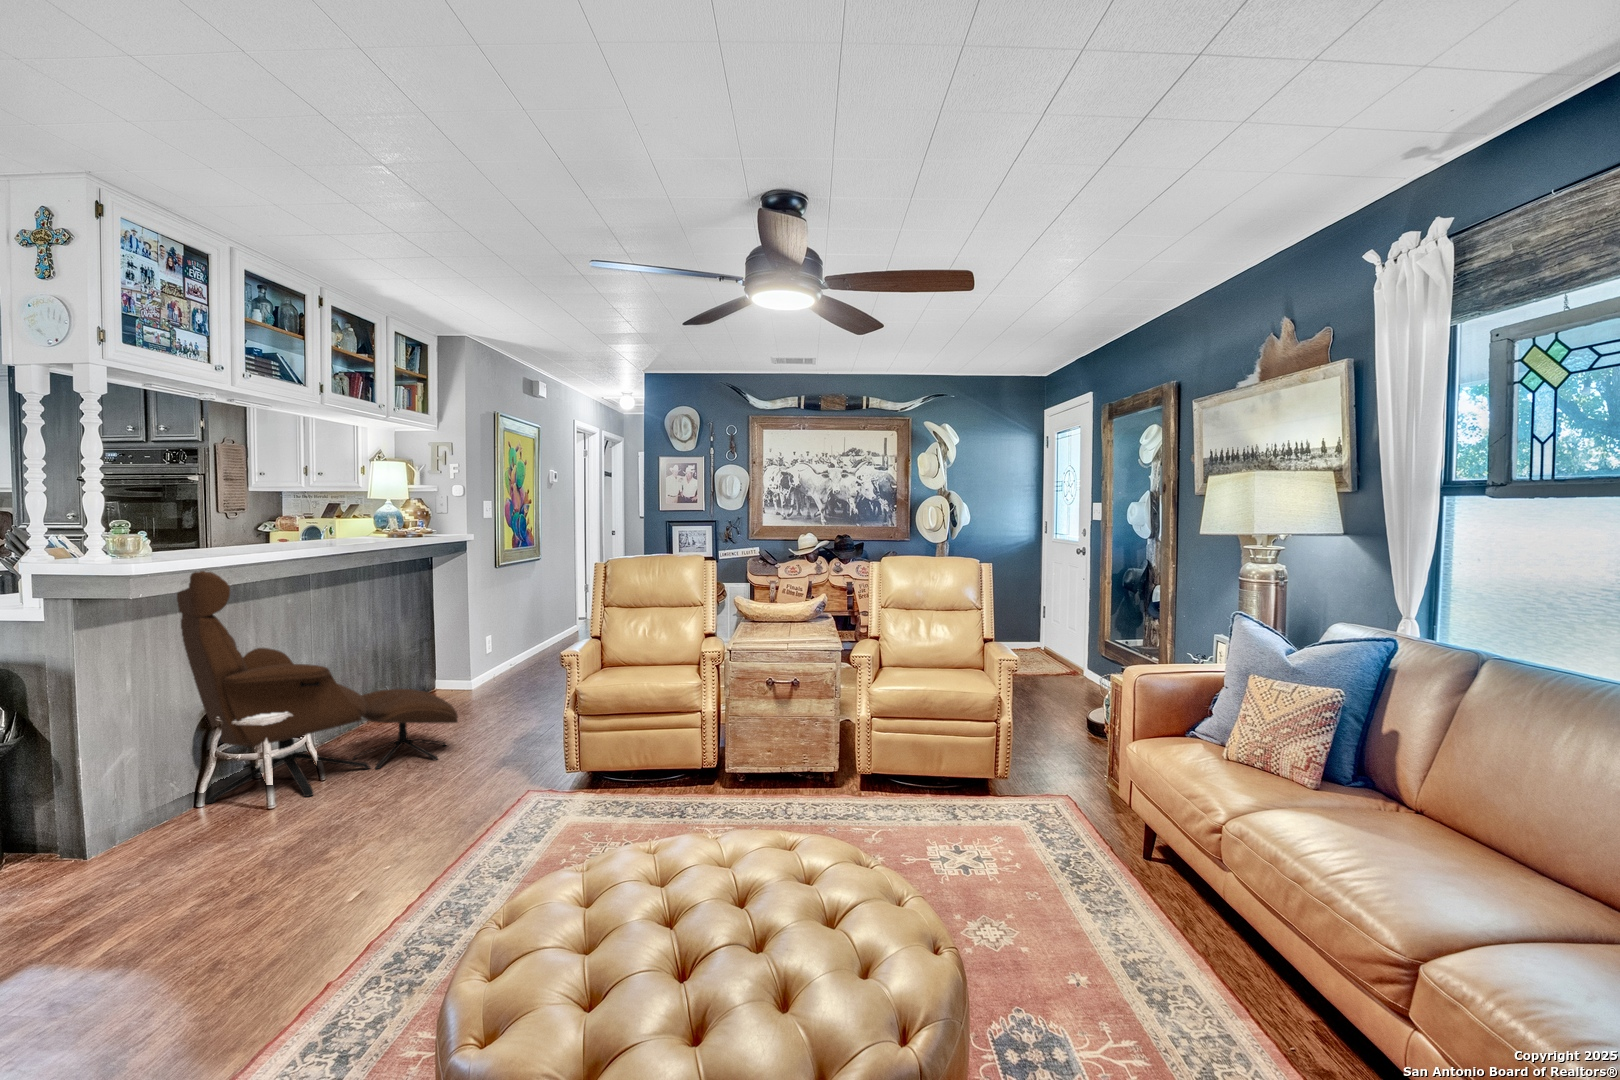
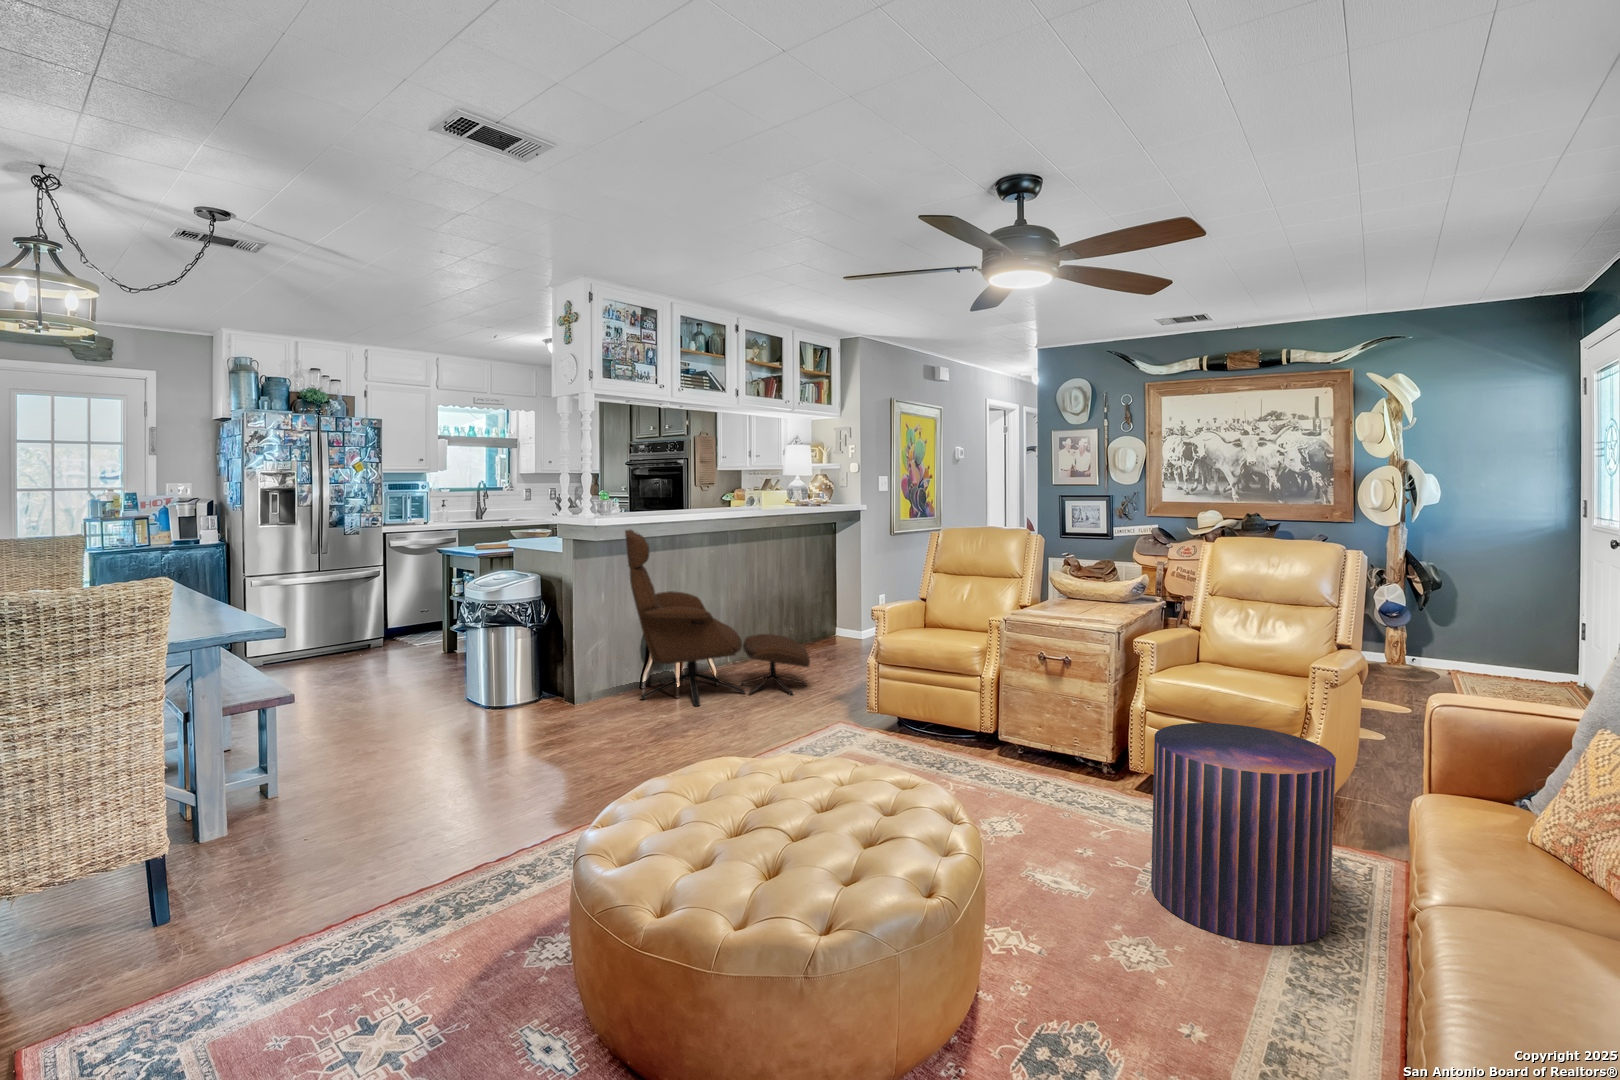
pouf: none [943,710,1086,896] -> present [1151,723,1336,945]

